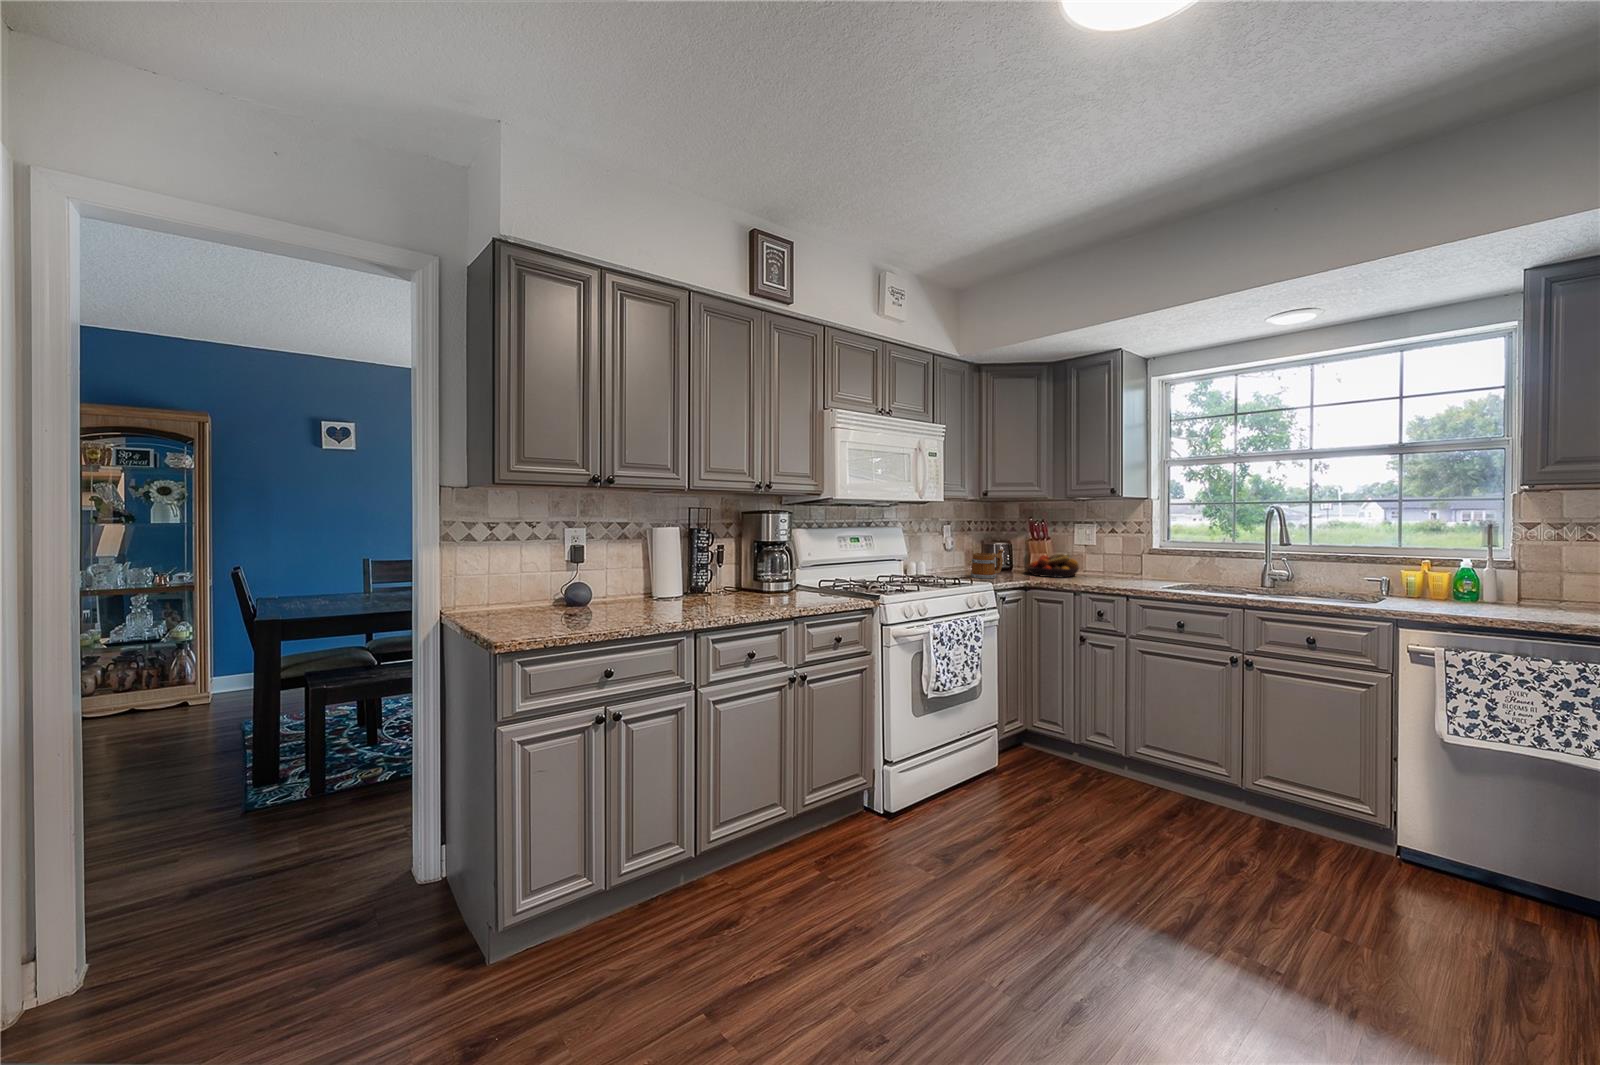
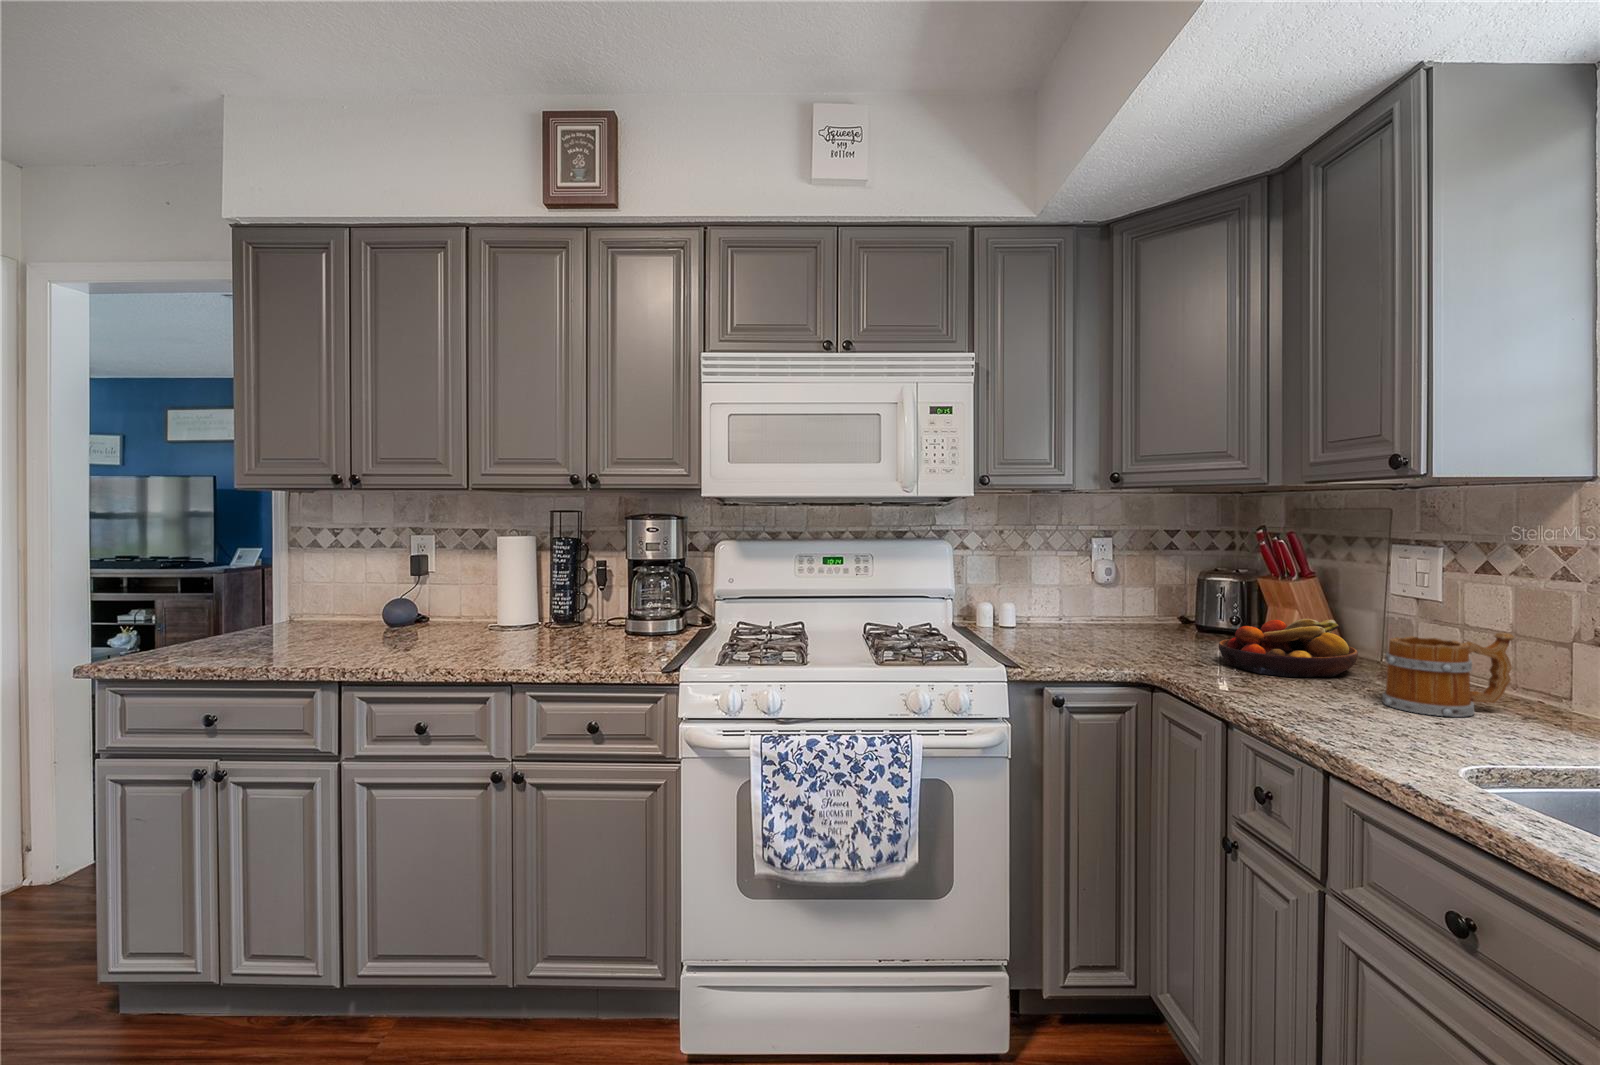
mug: present [970,549,1004,578] -> present [1382,633,1515,717]

